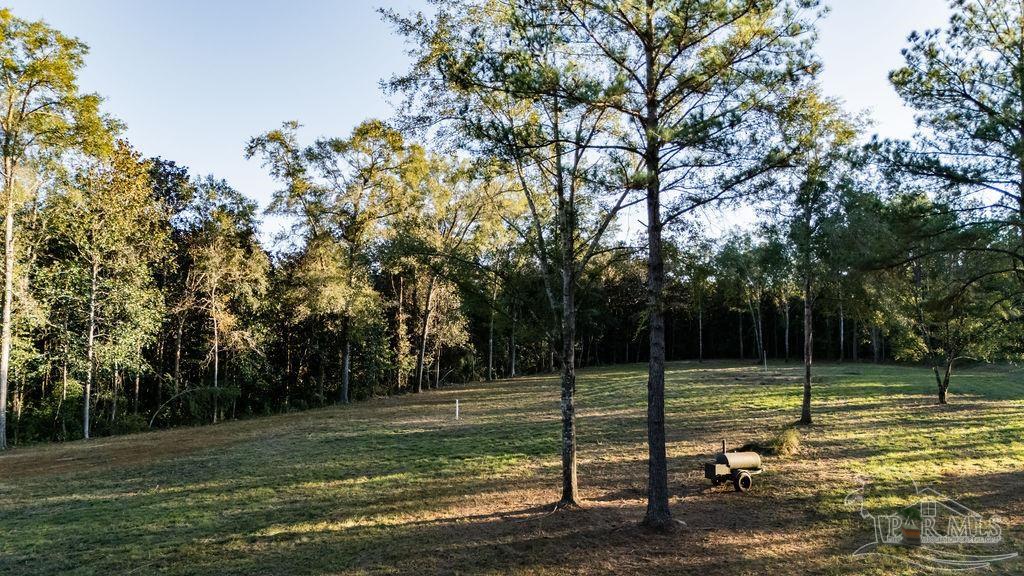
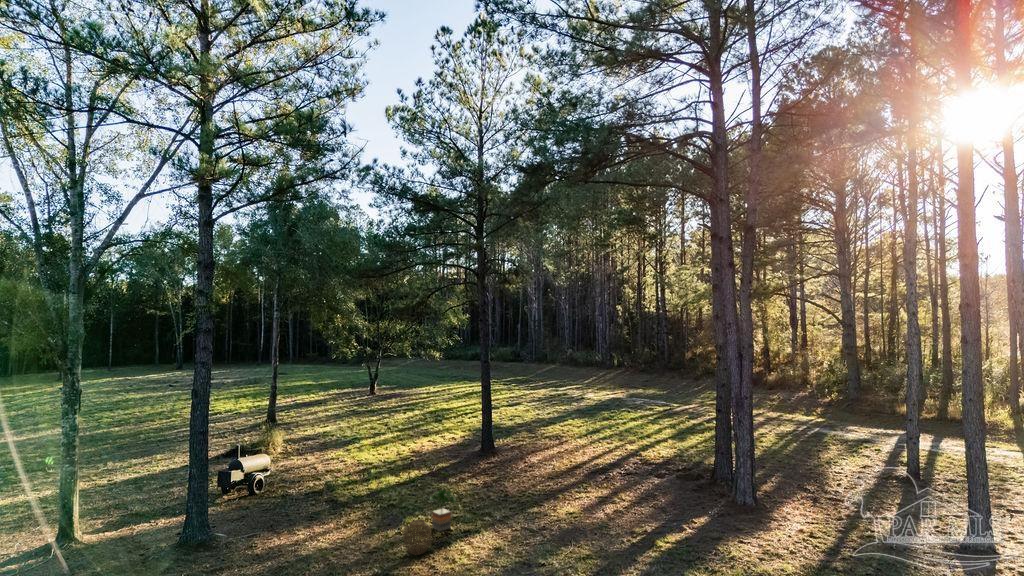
woven basket: none [858,525,886,554] -> present [404,520,431,555]

